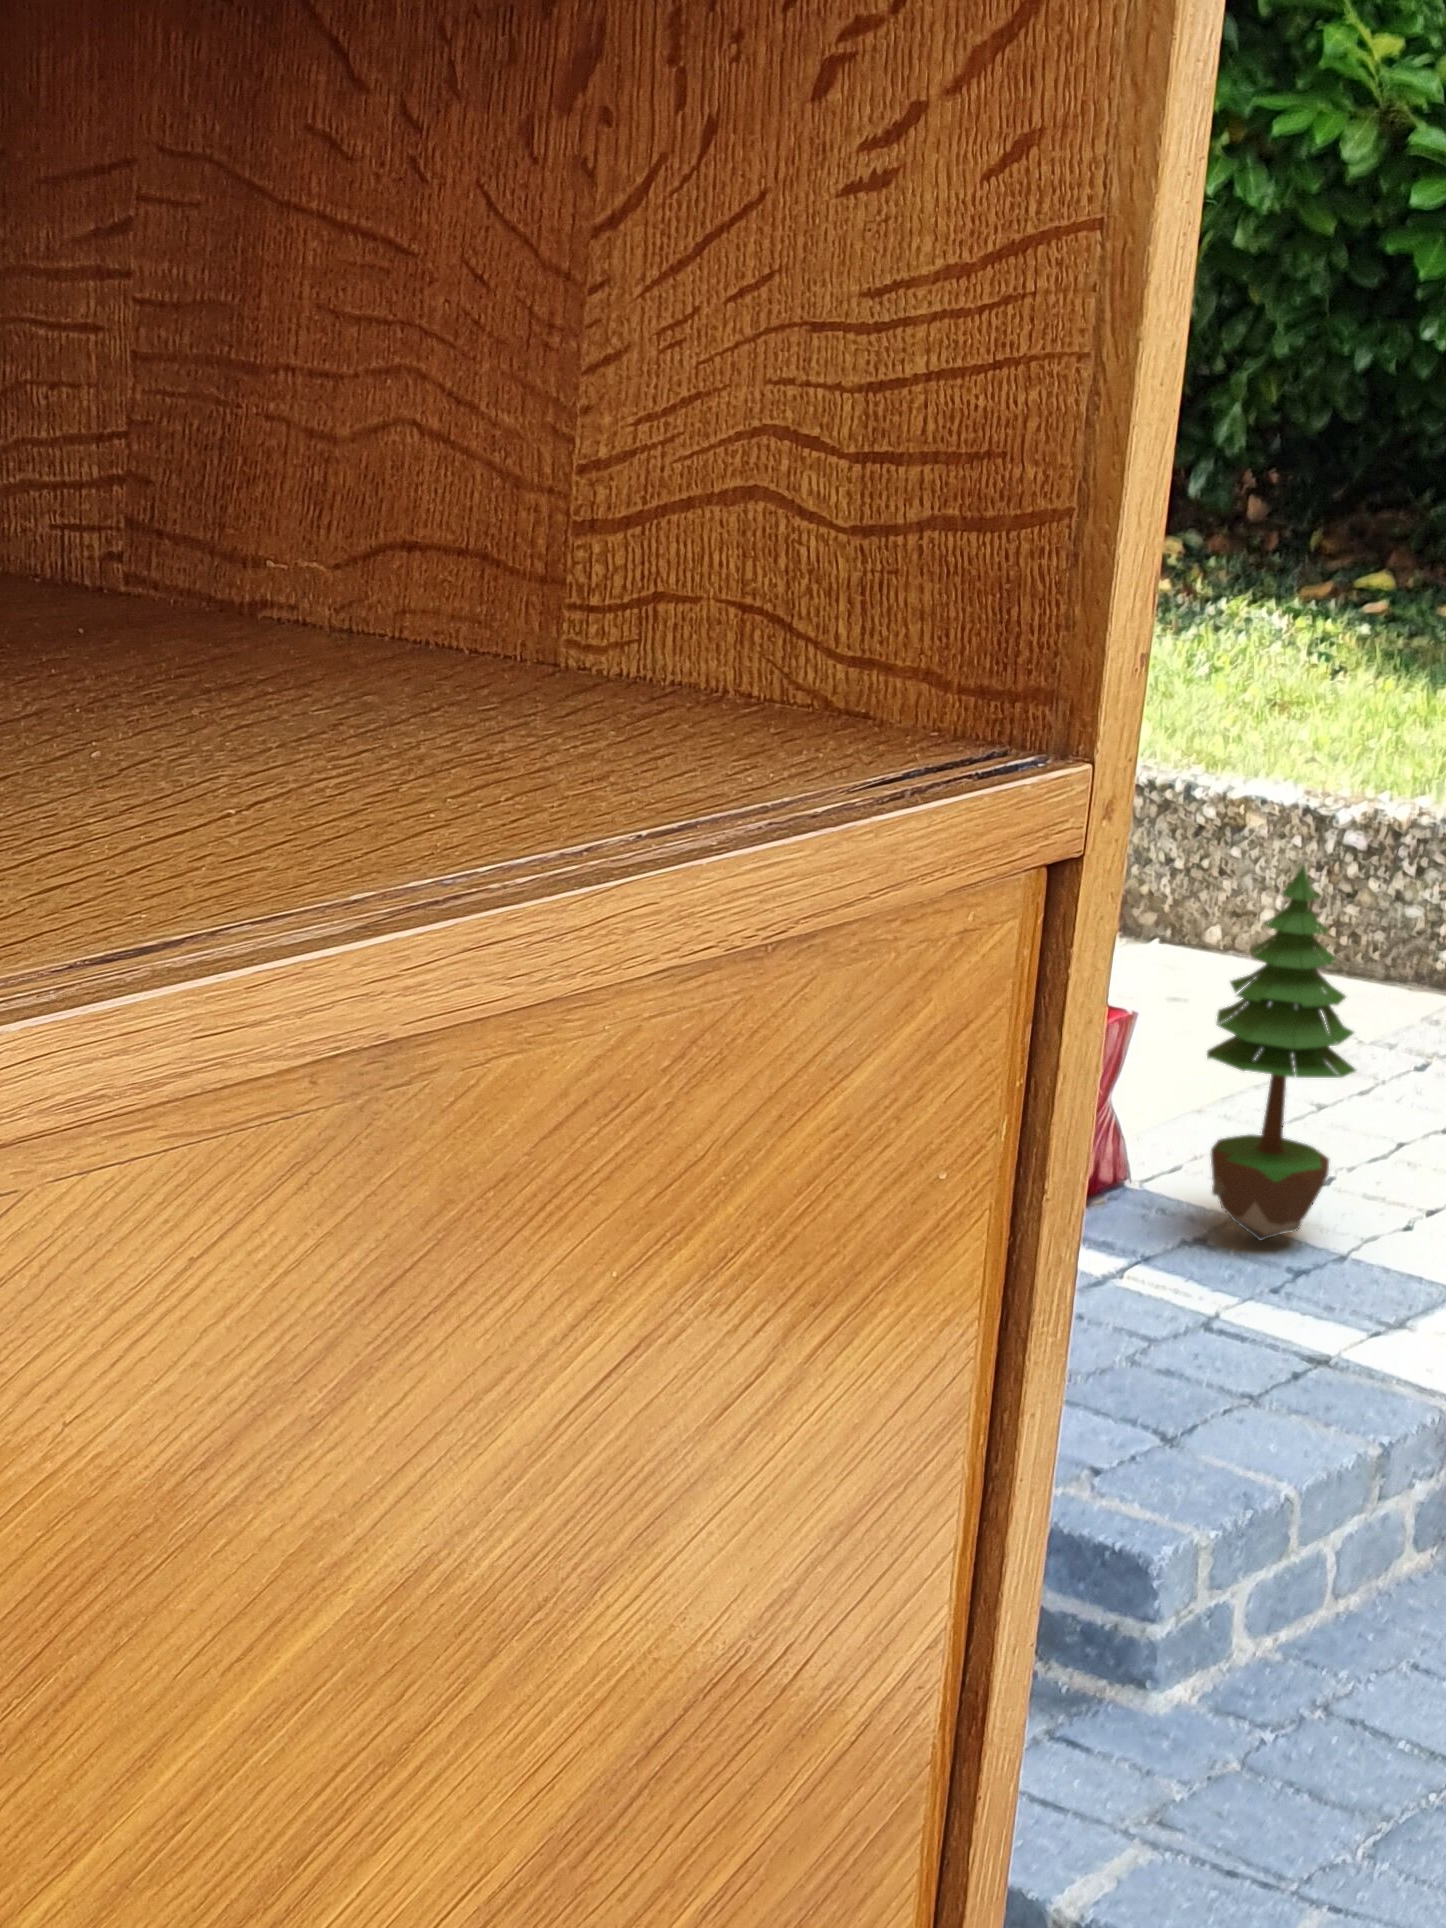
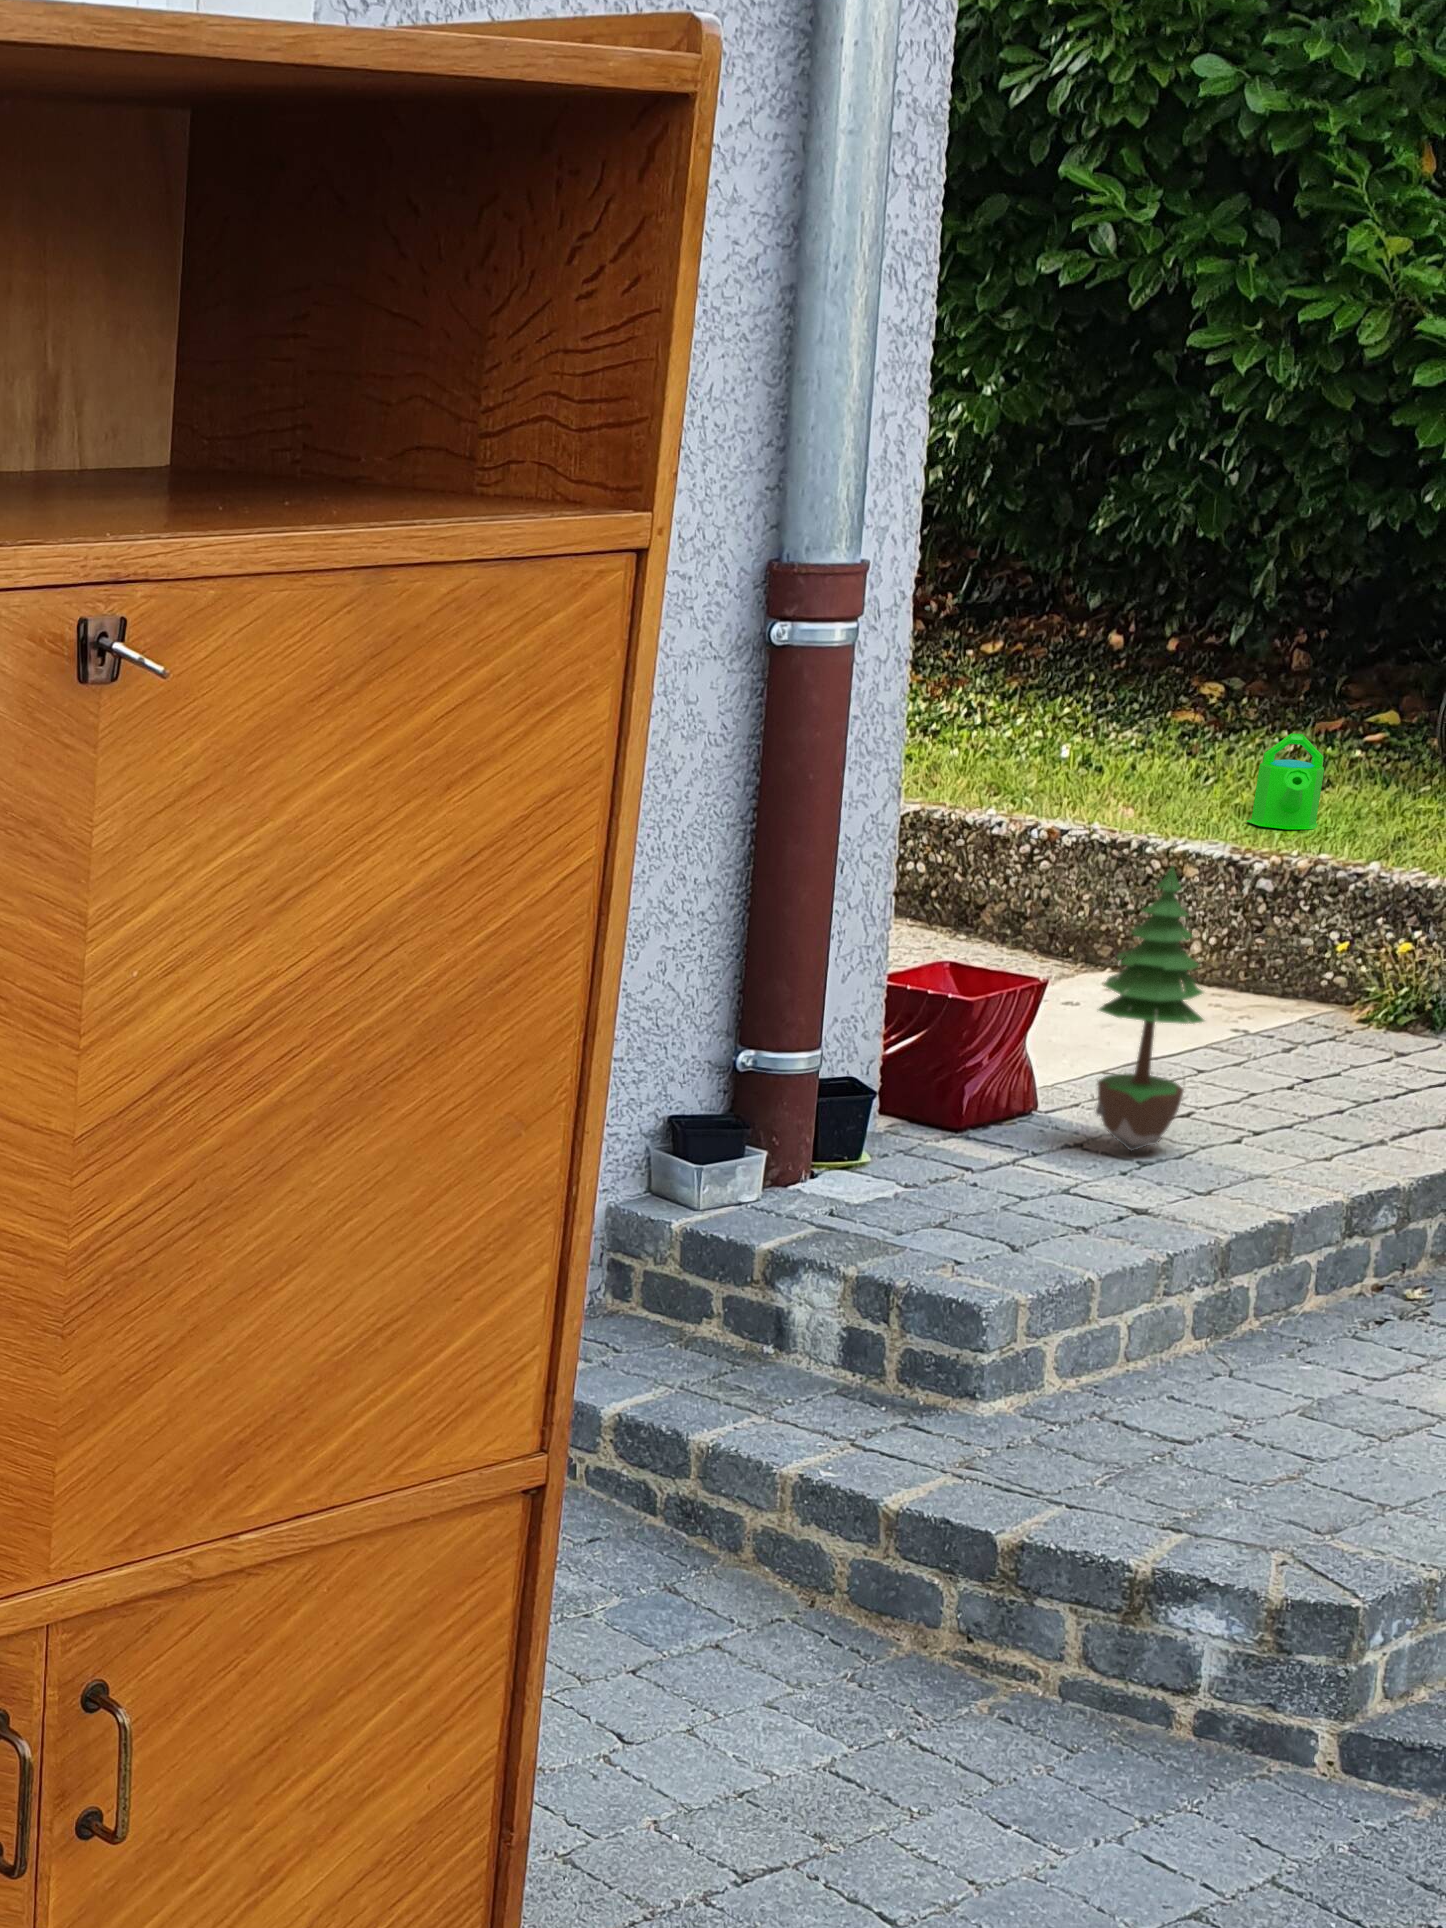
watering can: none [1255,623,1347,739] -> present [1247,733,1324,829]

